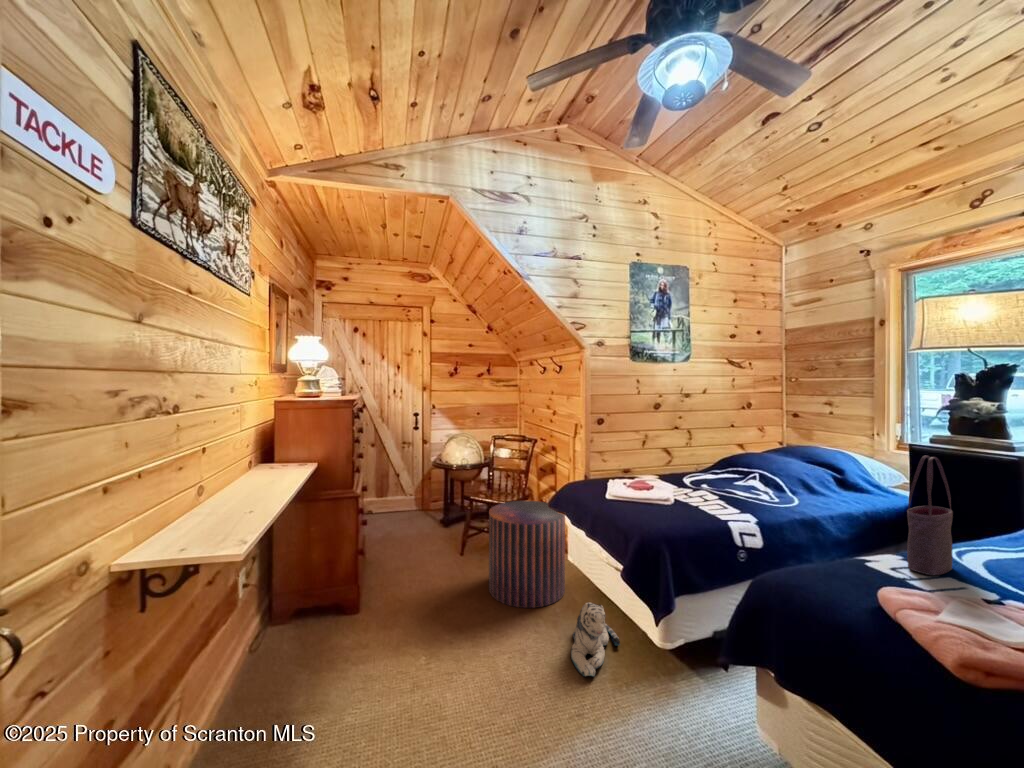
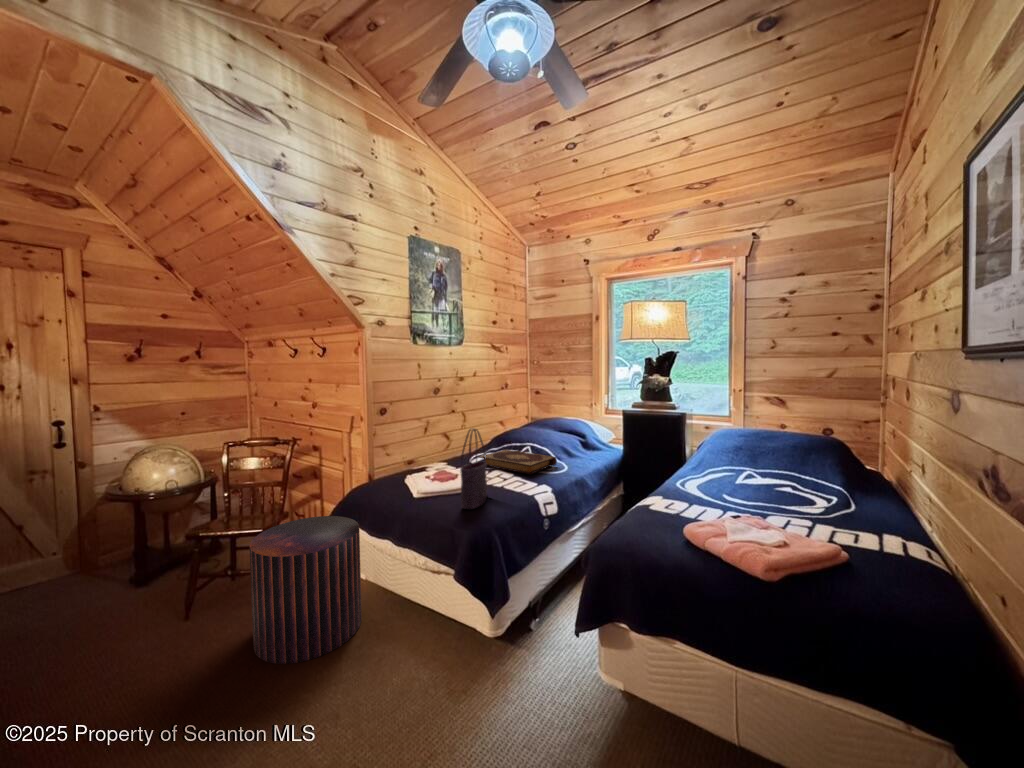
tote bag: present [907,456,953,575] -> present [460,429,487,509]
book: none [687,473,782,501] -> present [479,450,557,474]
plush toy: present [571,603,620,676] -> none [392,618,447,709]

